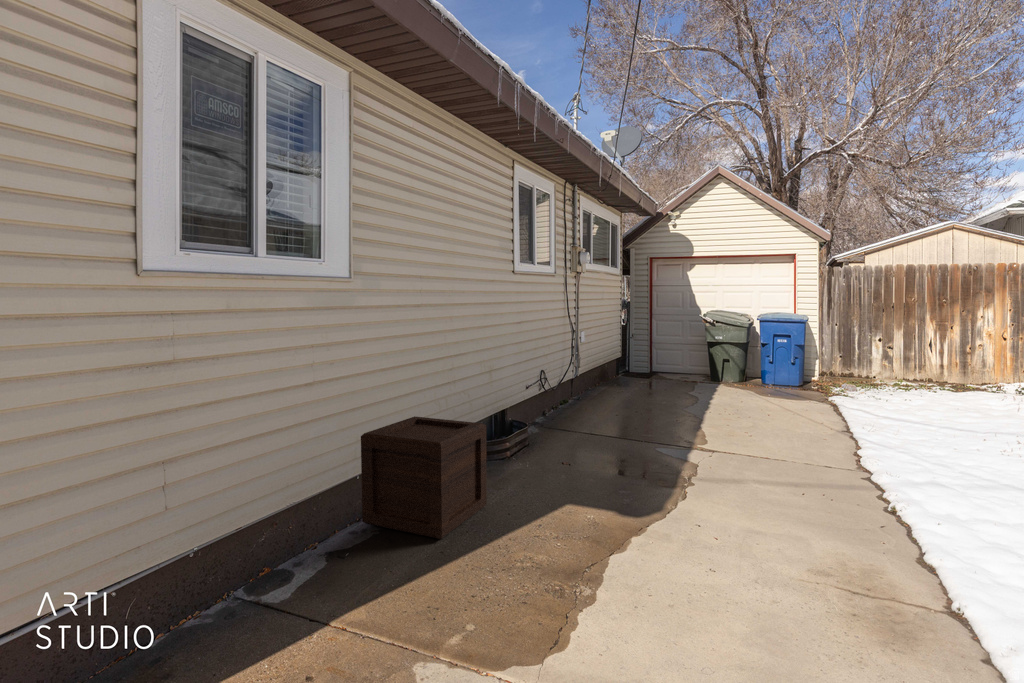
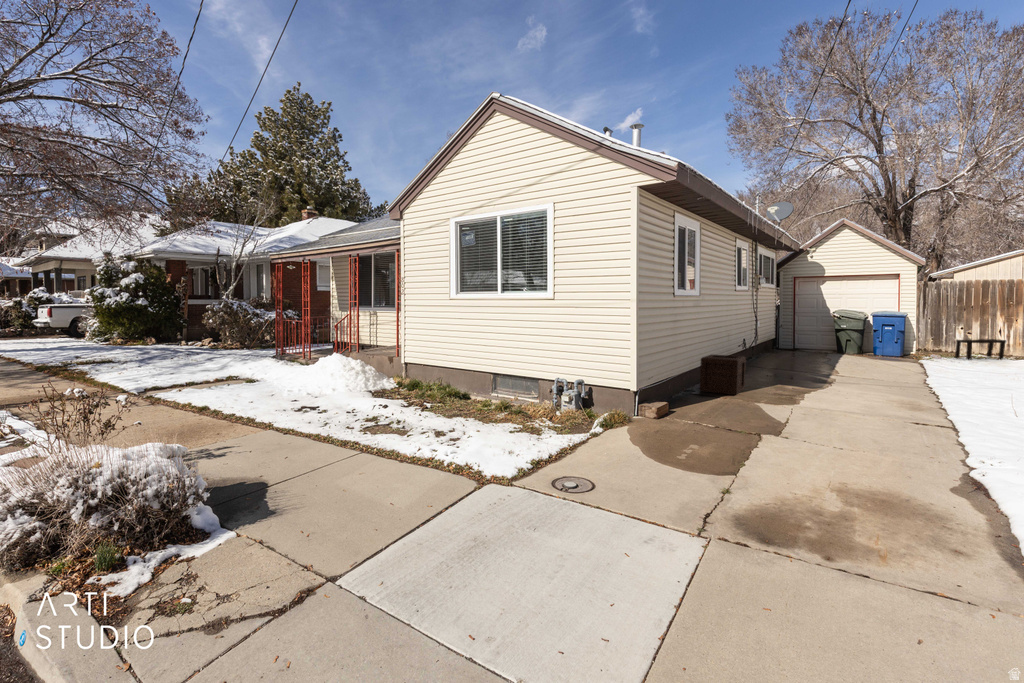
bench: none [874,357,943,390] -> present [955,339,1006,359]

